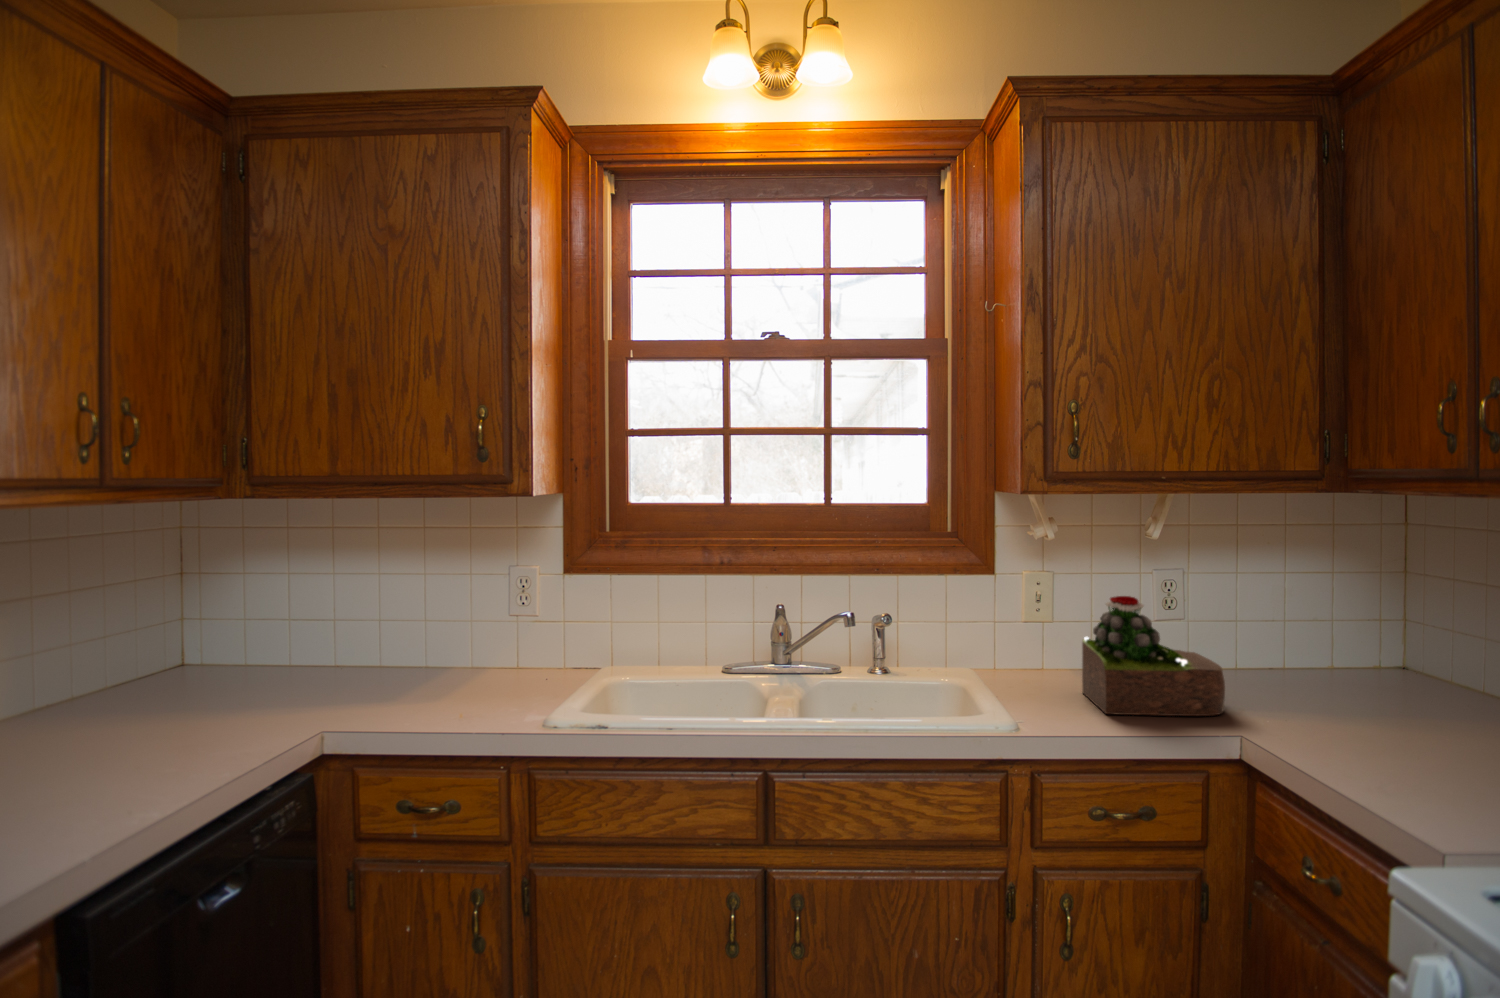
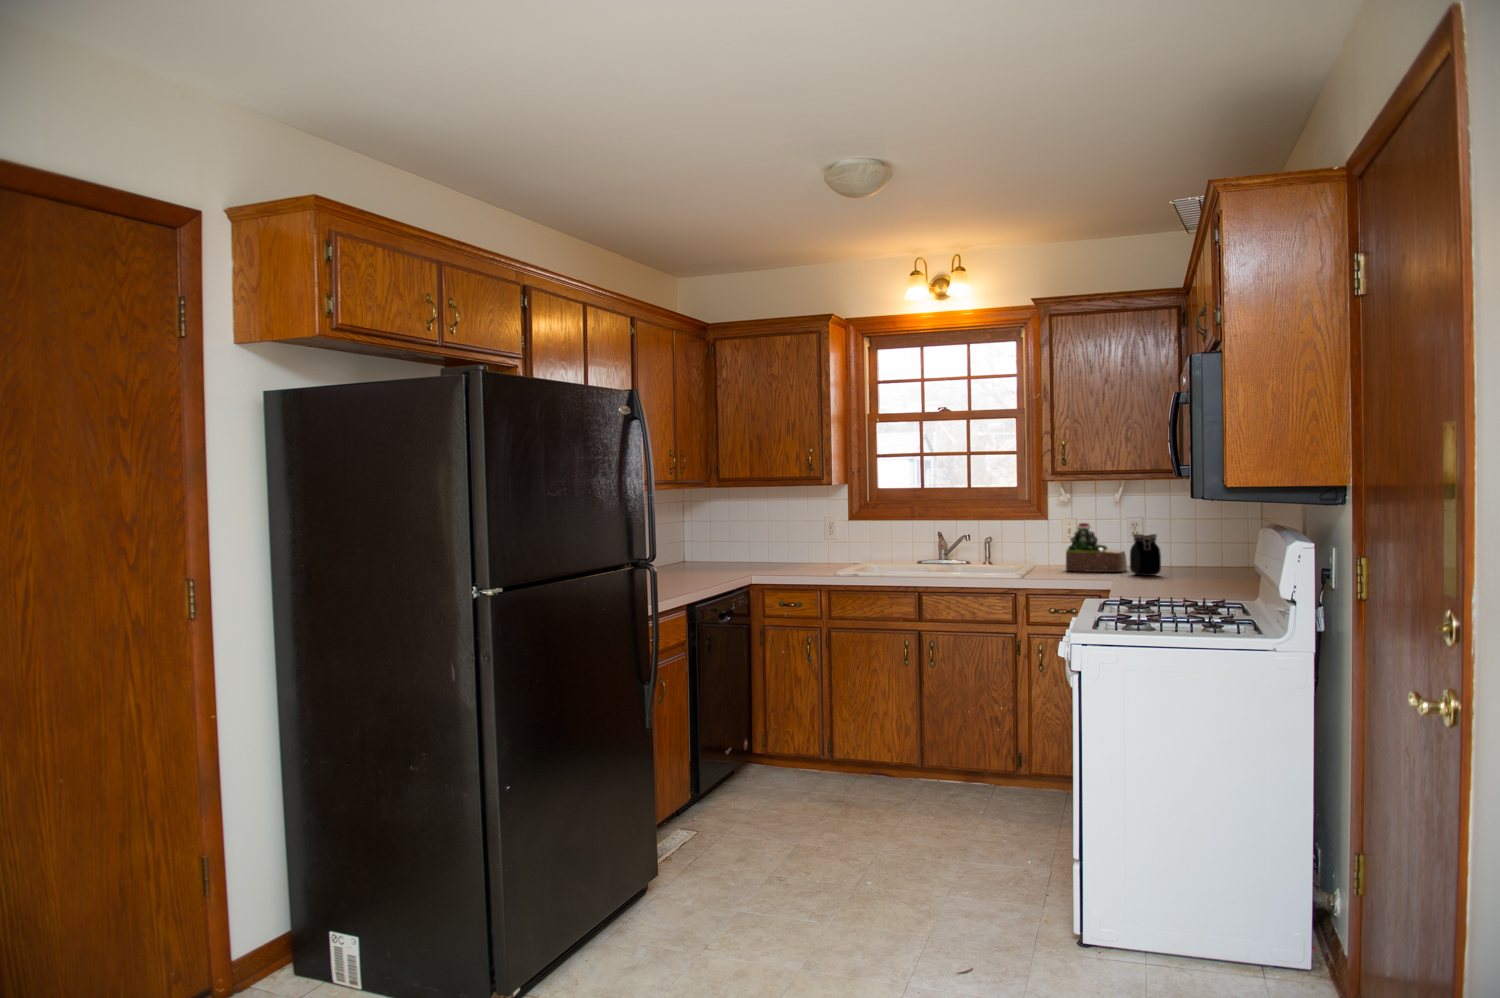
jar: none [1292,636,1373,746] -> present [1130,534,1161,576]

